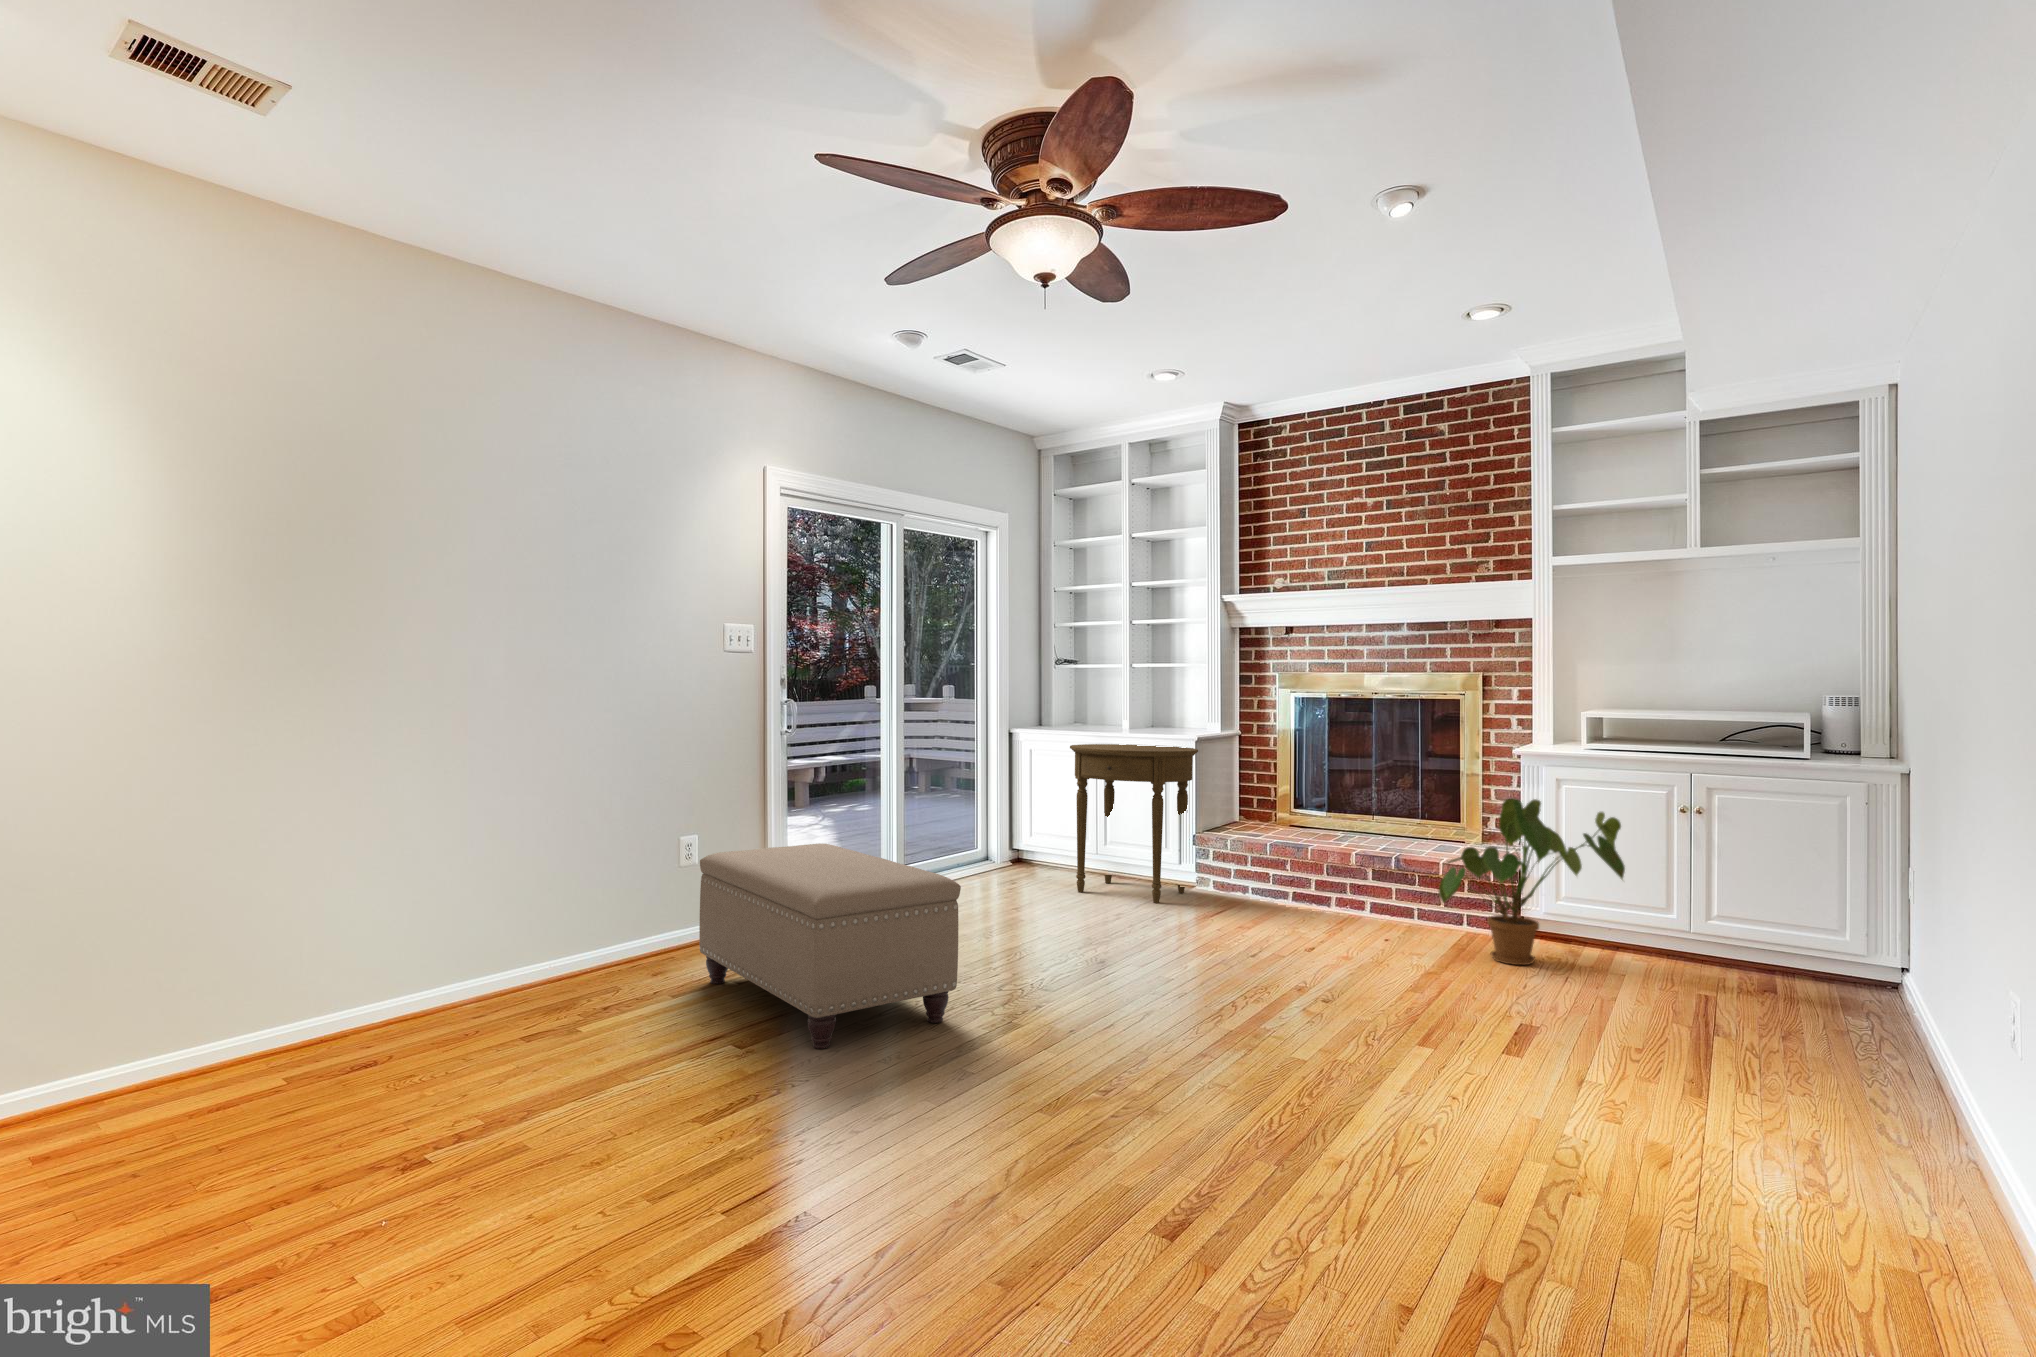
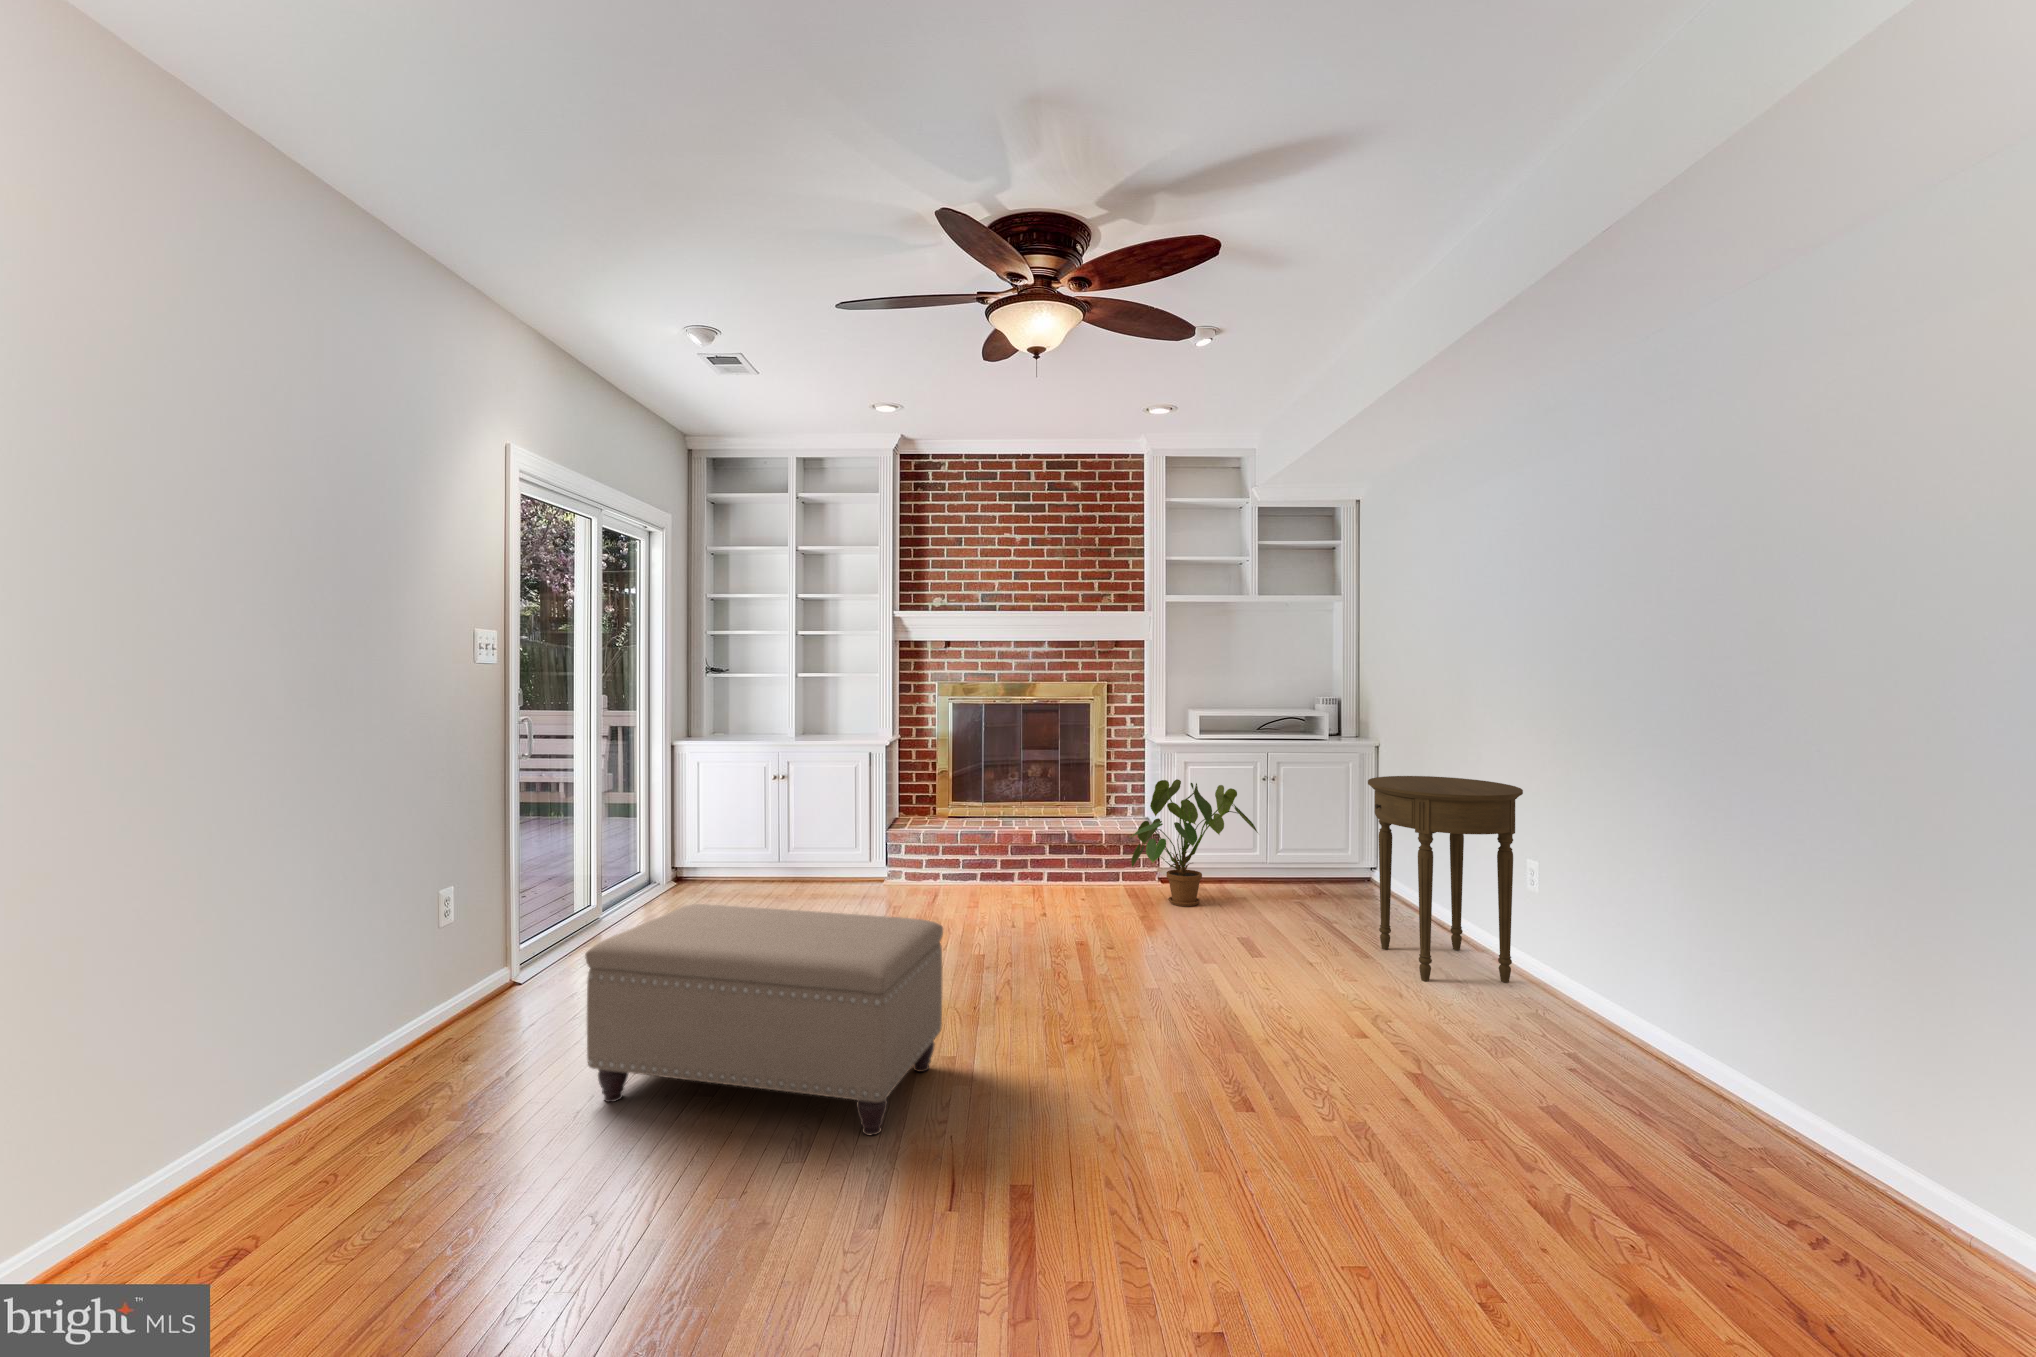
side table: present [1070,744,1198,903] -> present [1368,776,1523,983]

